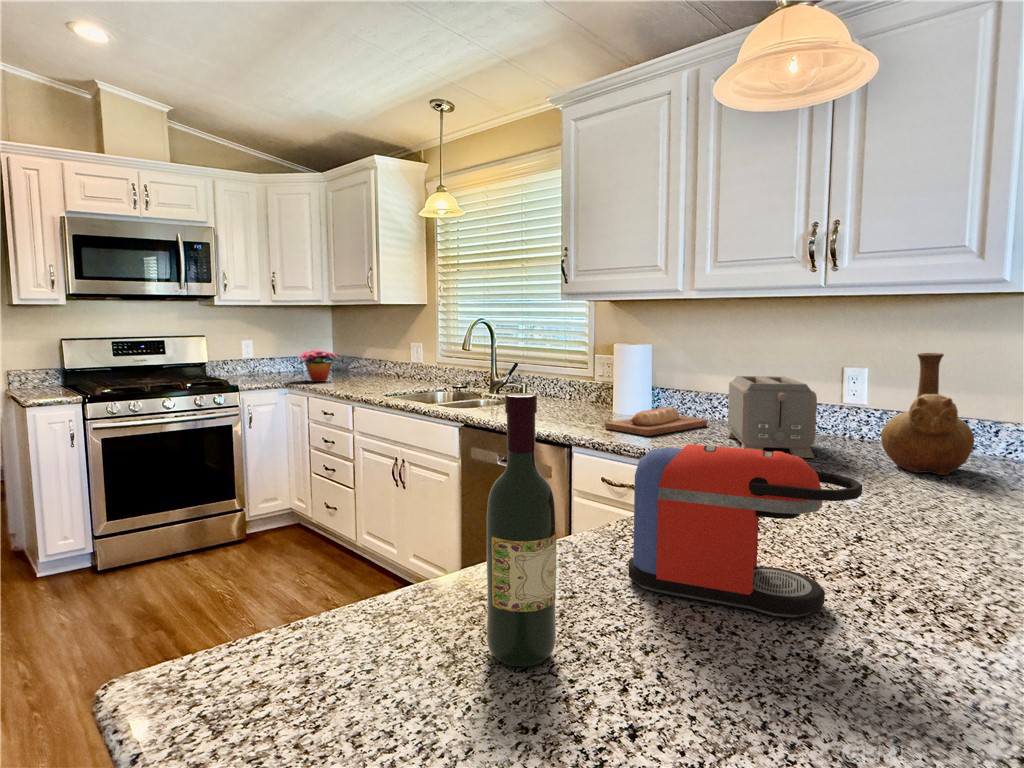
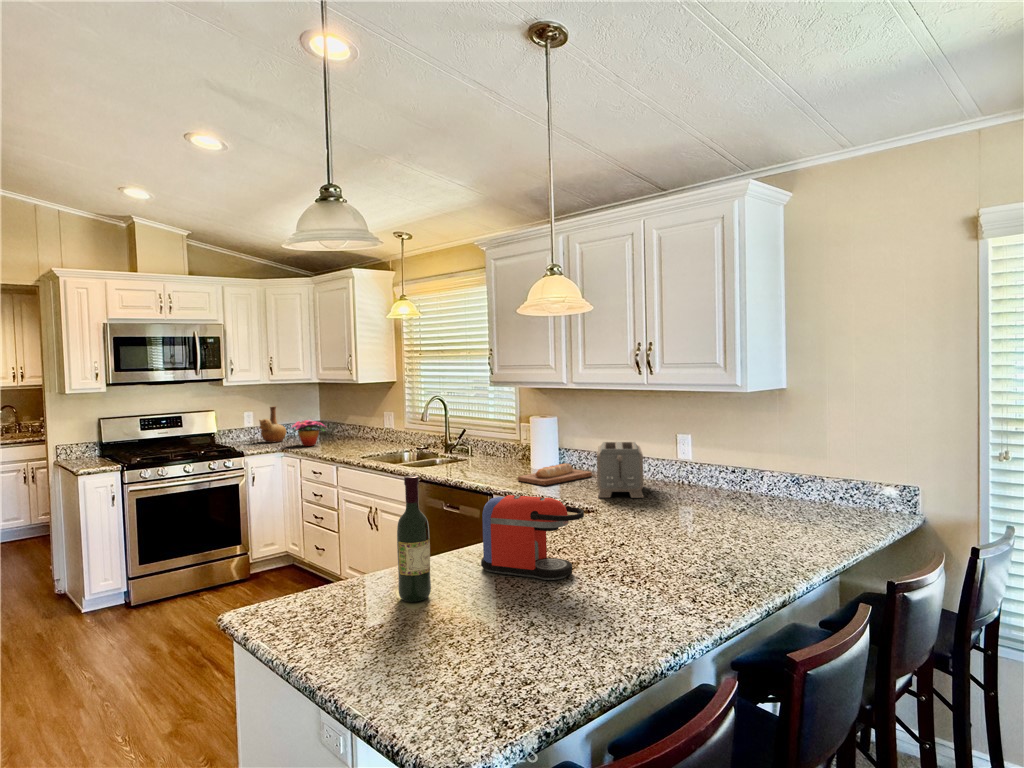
vase: present [881,353,974,475] -> present [259,406,286,443]

